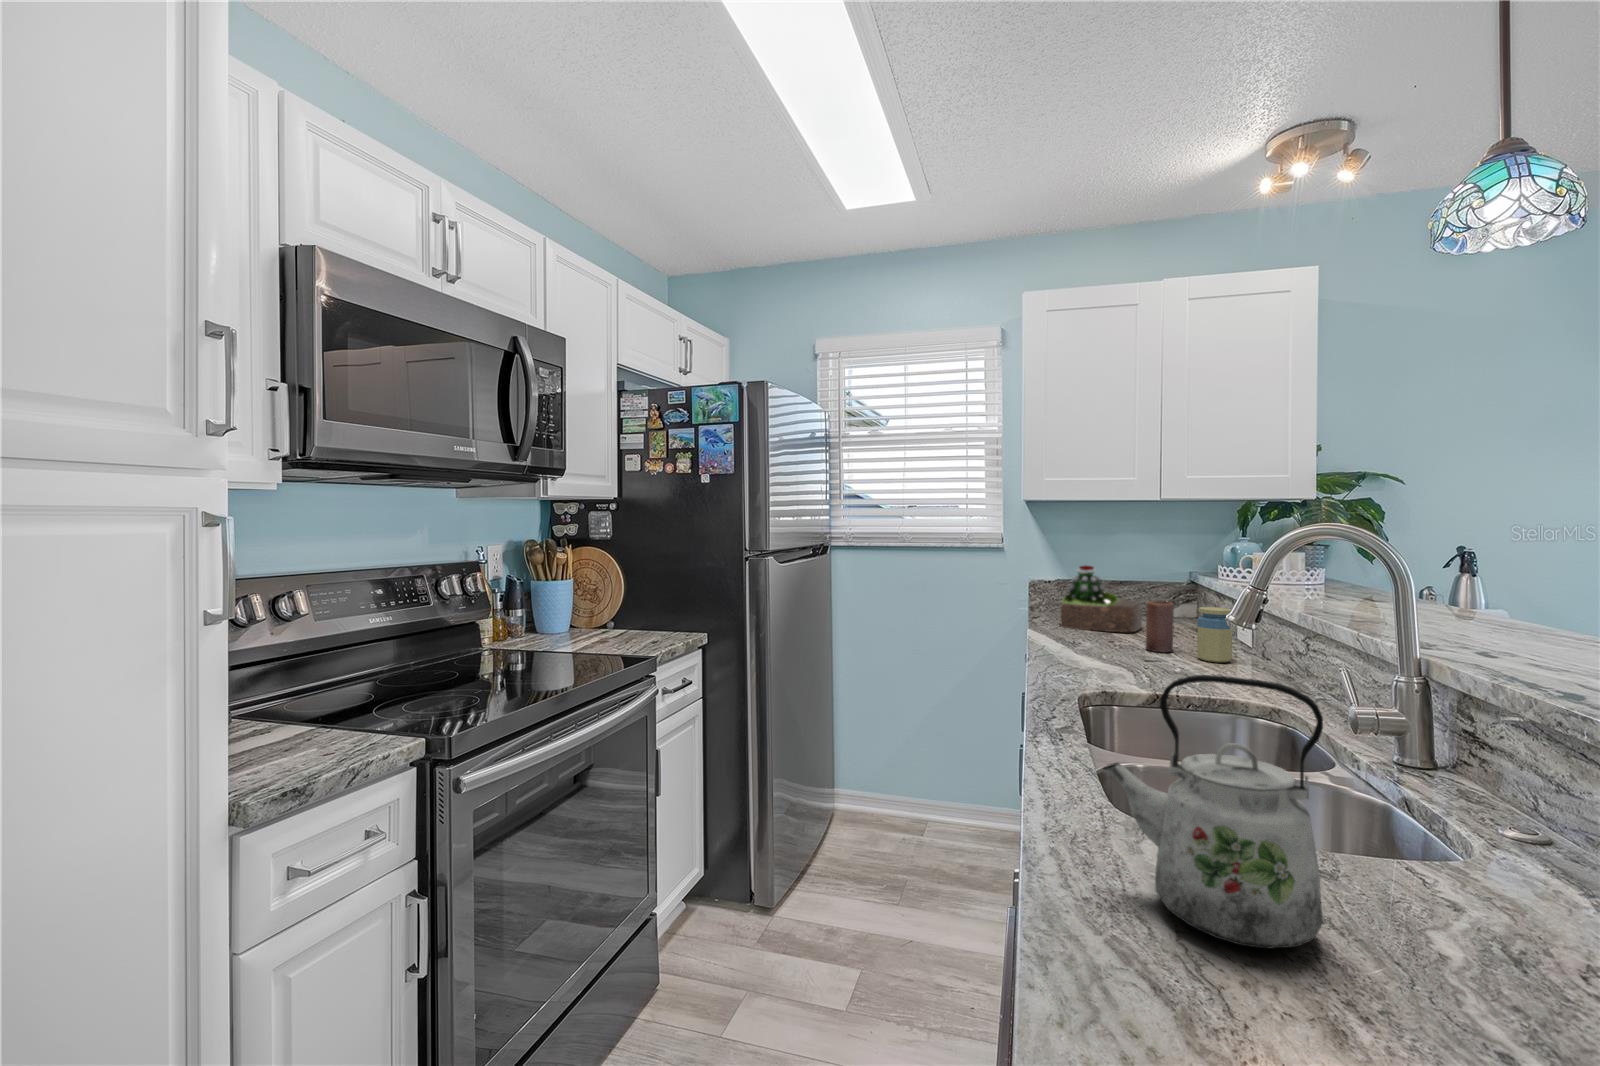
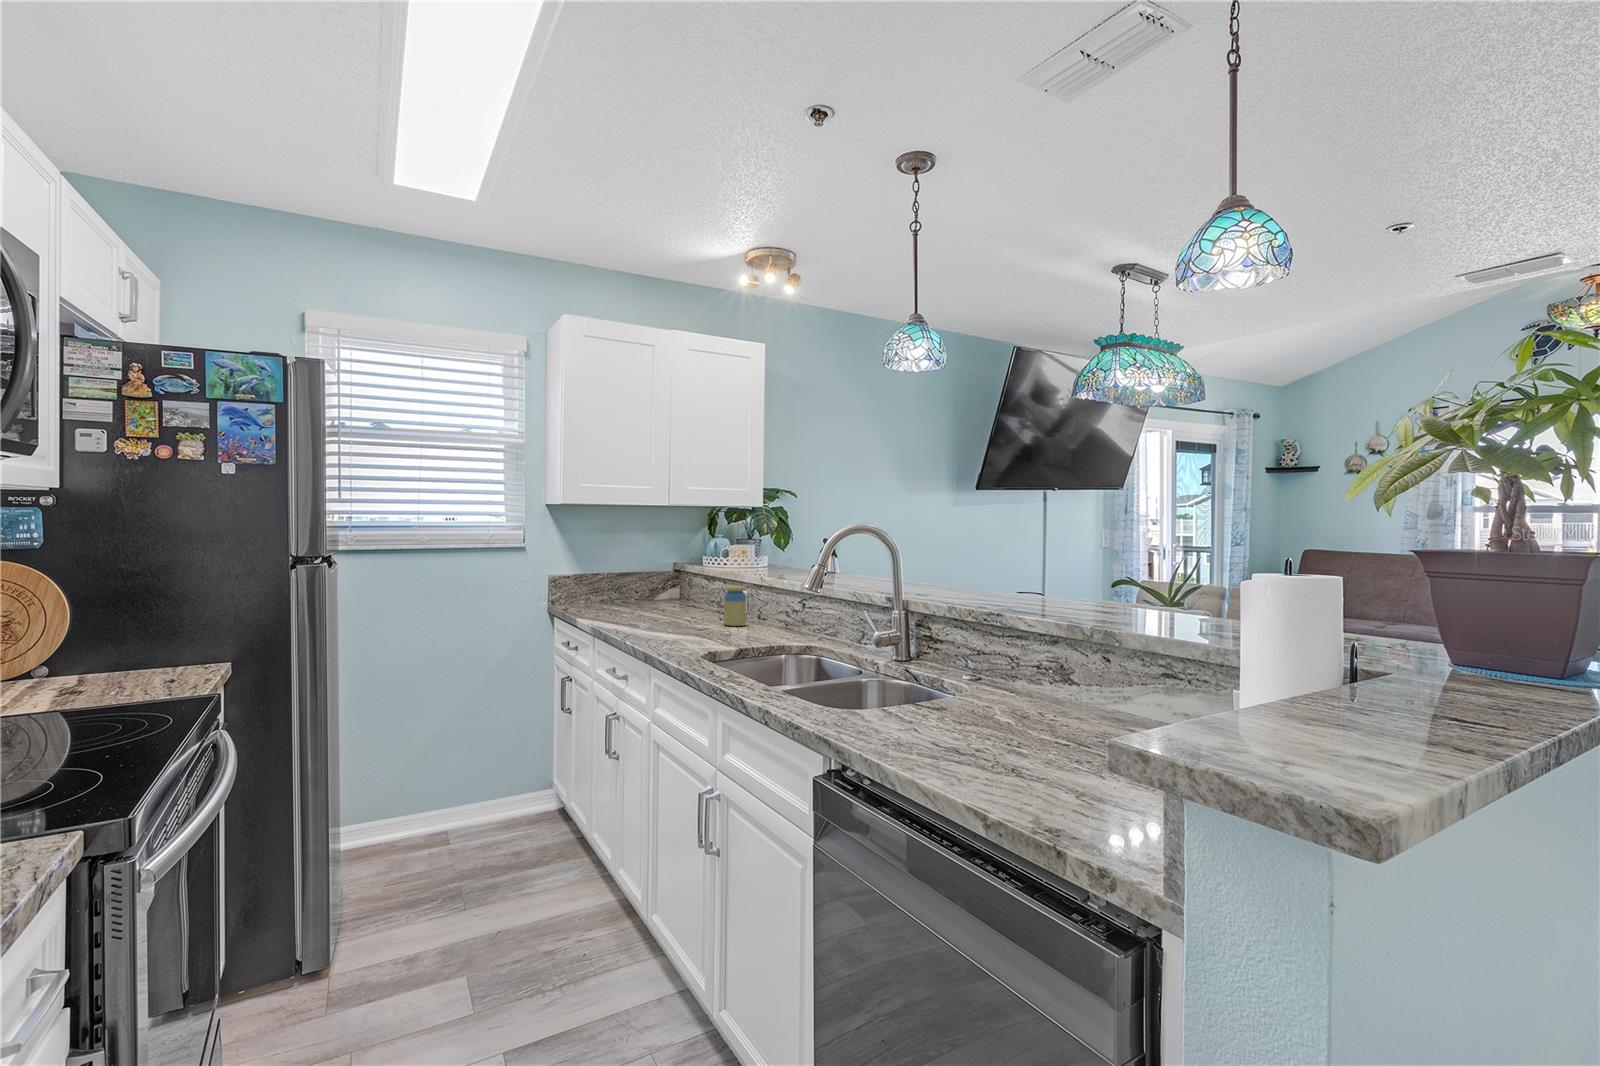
succulent plant: present [1061,566,1142,632] -> none [598,560,658,616]
candle: present [1146,601,1174,652] -> none [685,585,704,625]
kettle: present [1103,675,1323,949] -> none [875,603,980,741]

